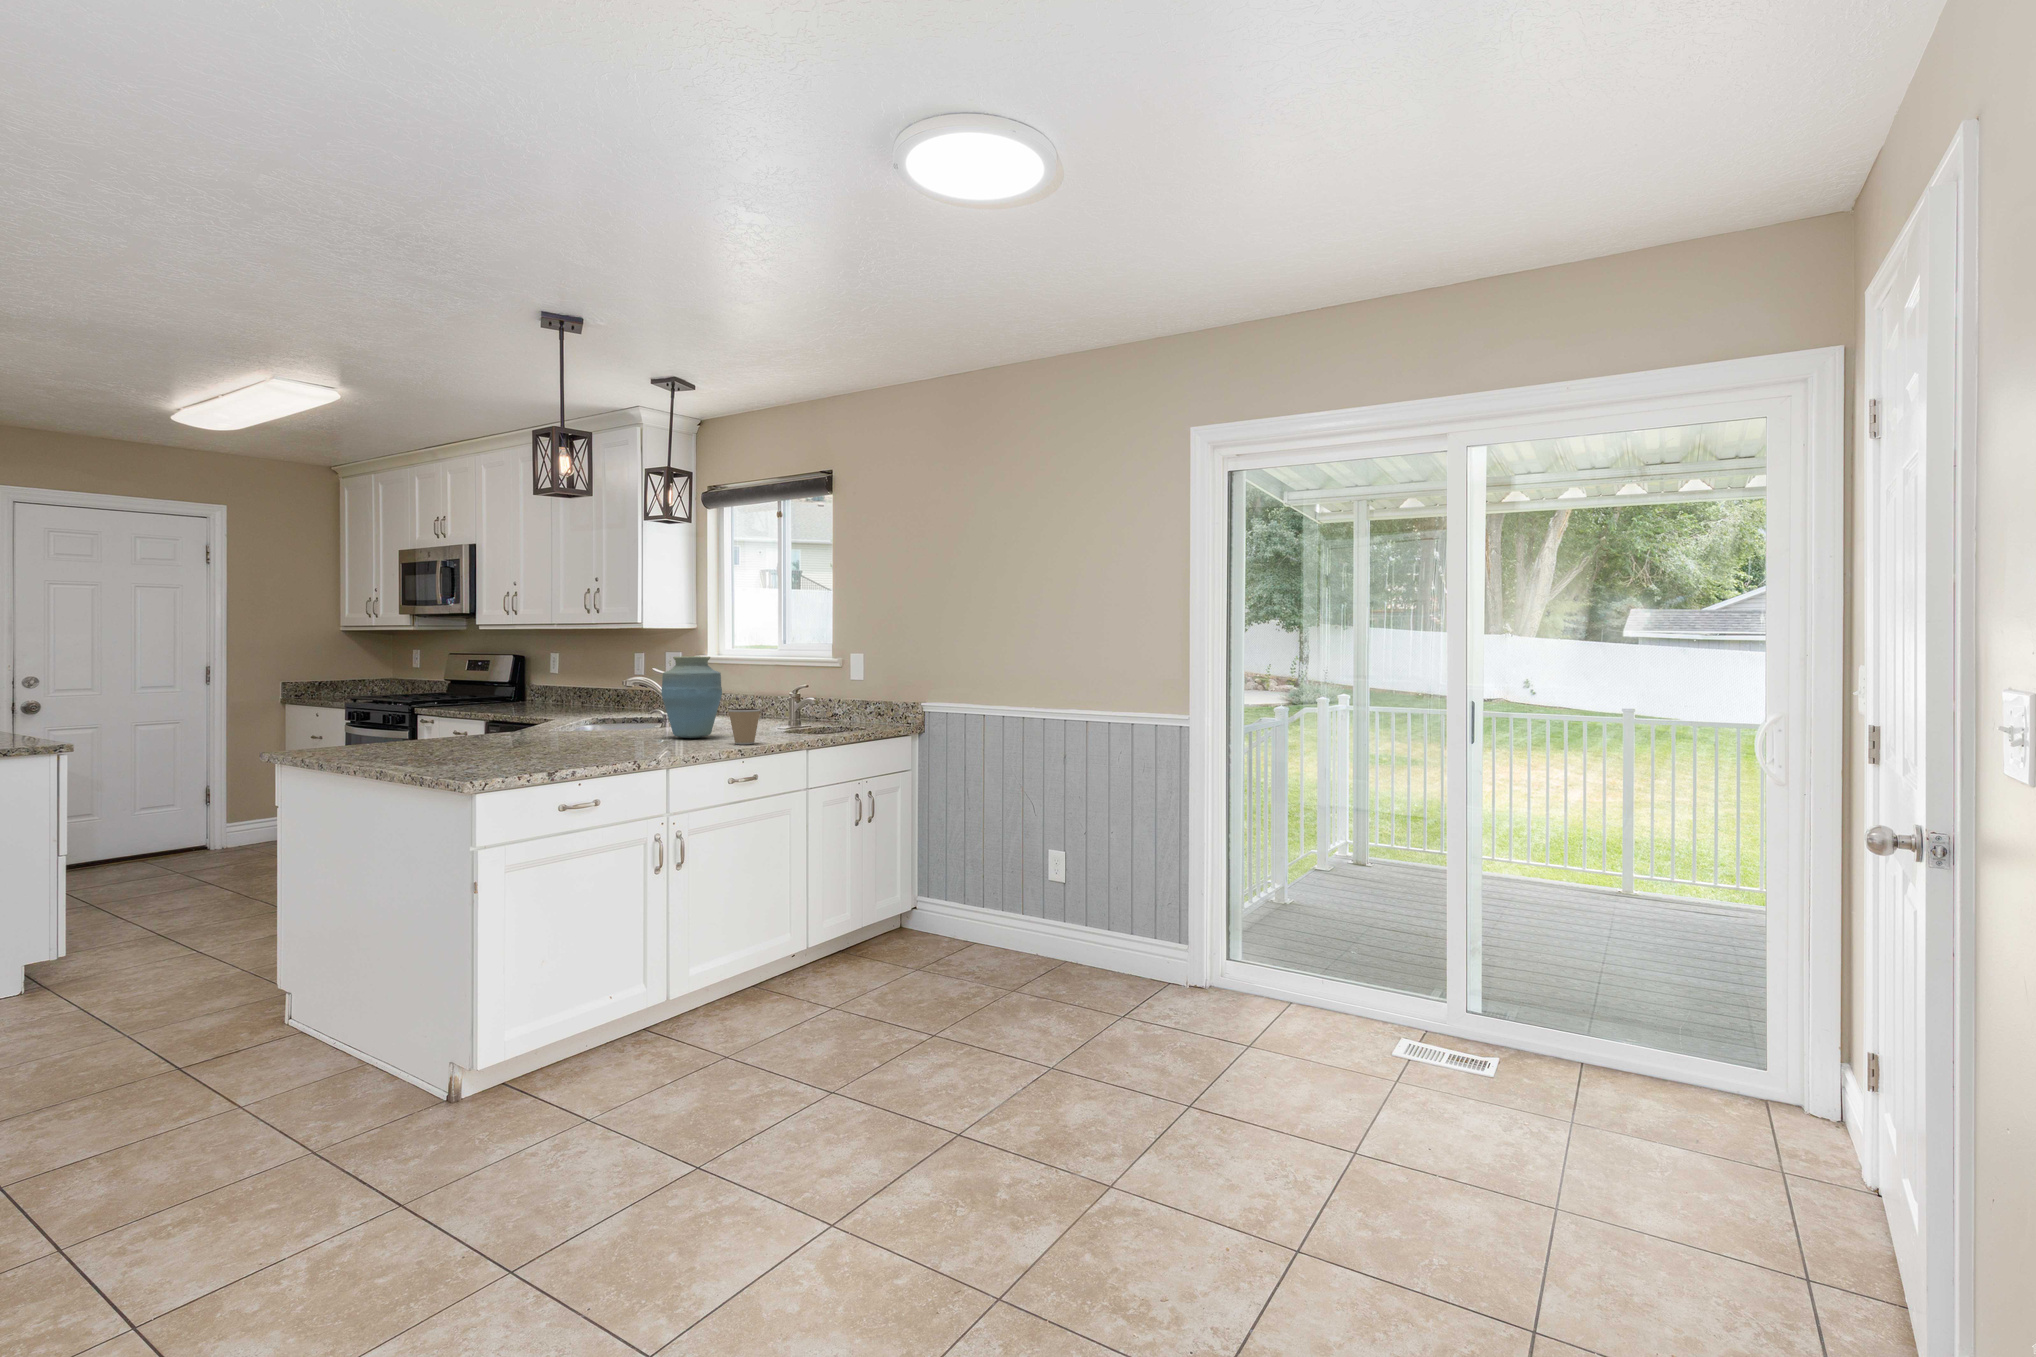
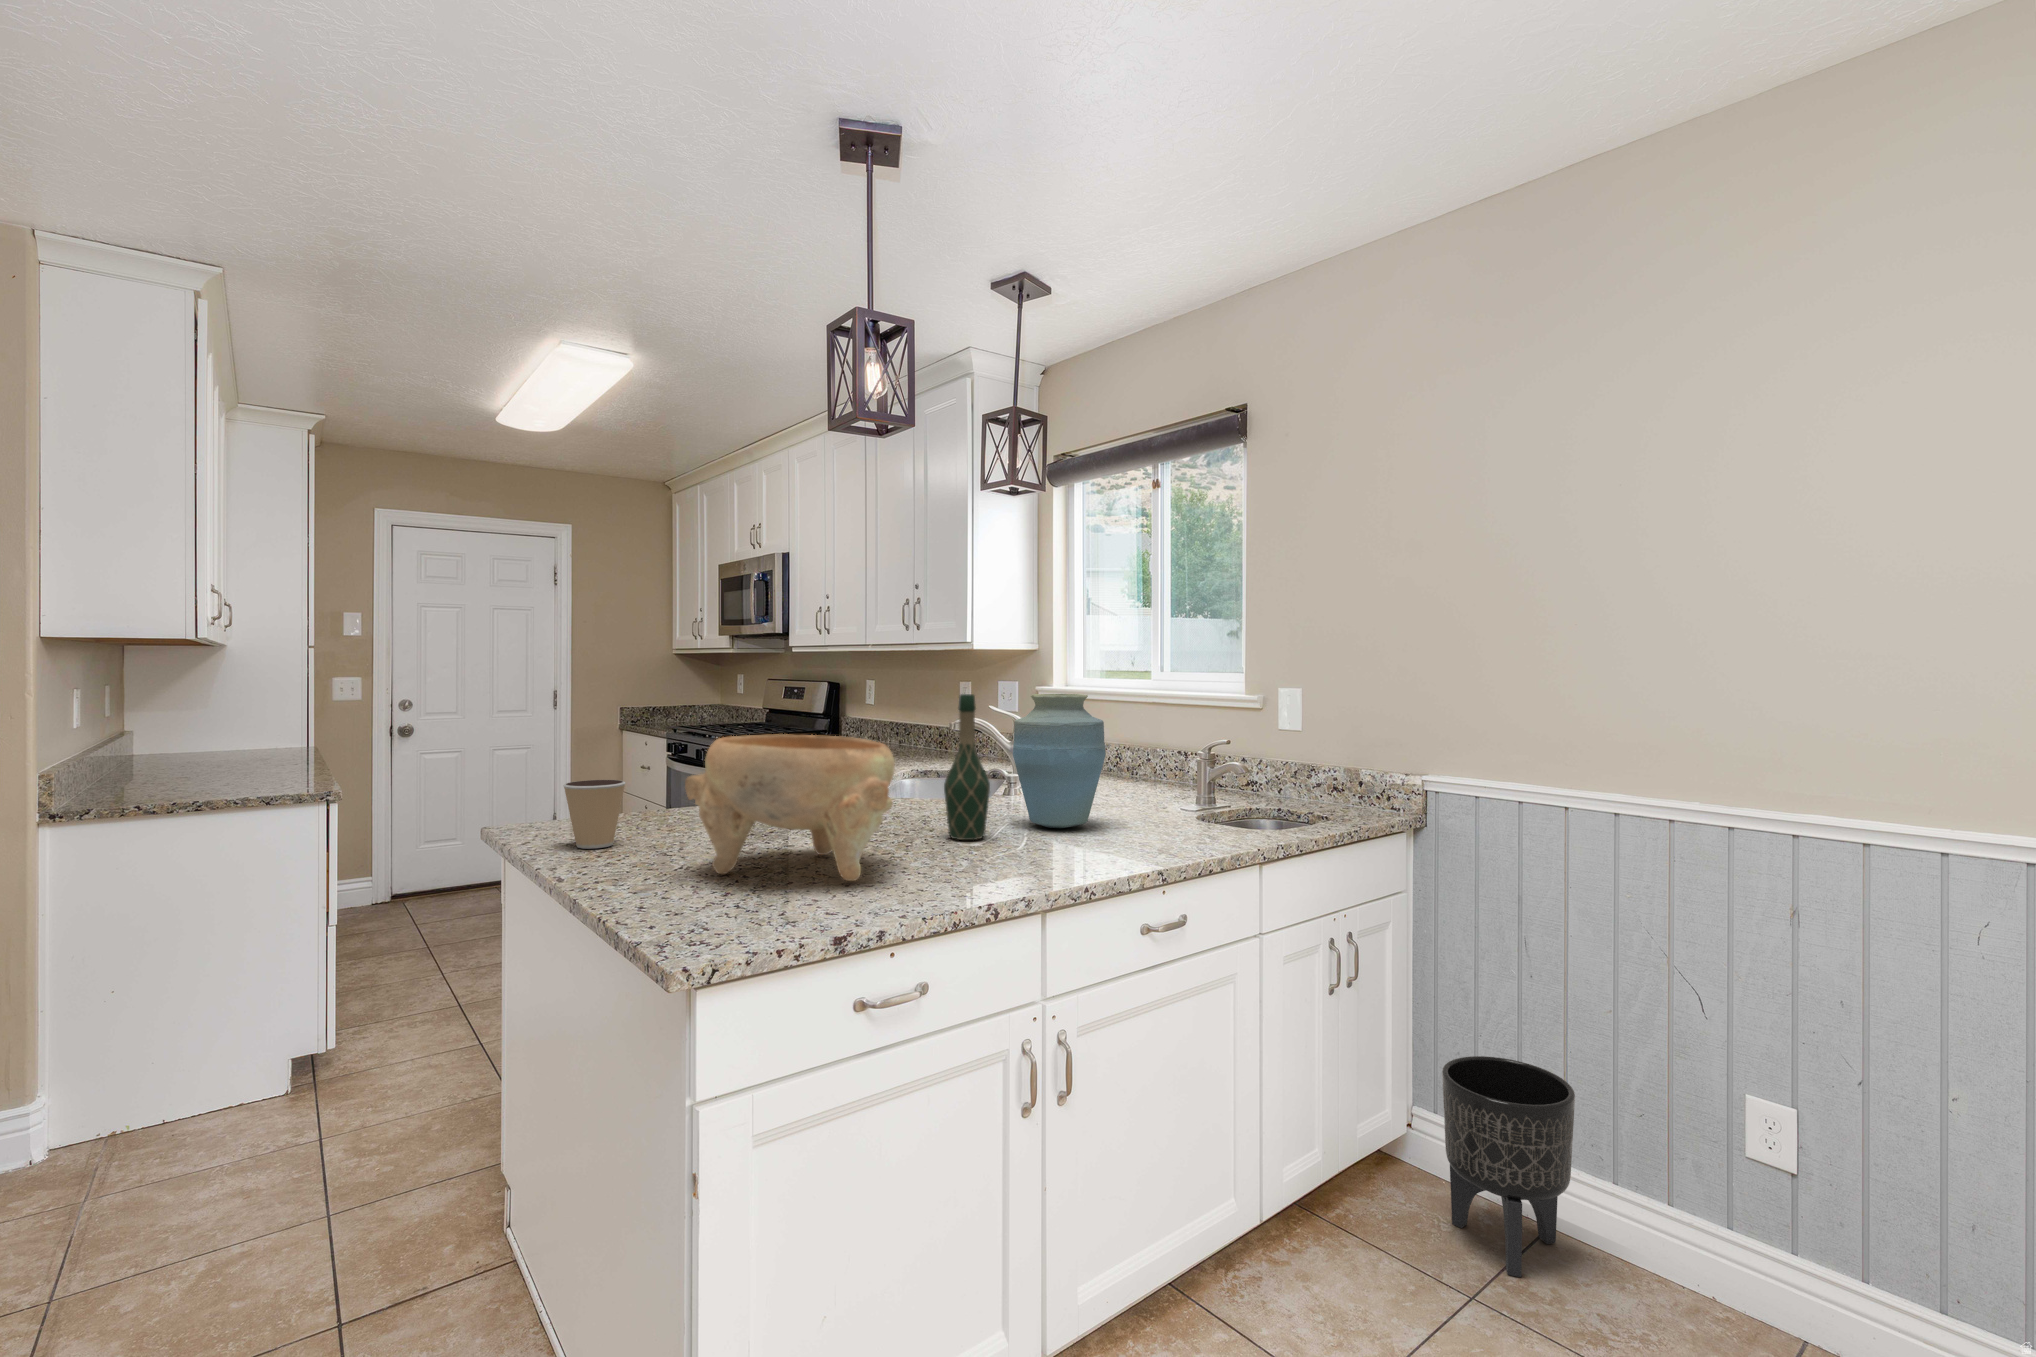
wine bottle: none [615,656,645,743] -> present [944,694,990,840]
decorative bowl: none [450,678,583,757] -> present [685,734,895,881]
coffee cup: present [728,709,760,745] -> present [563,780,626,849]
planter: none [919,860,984,967] -> present [1442,1056,1575,1277]

